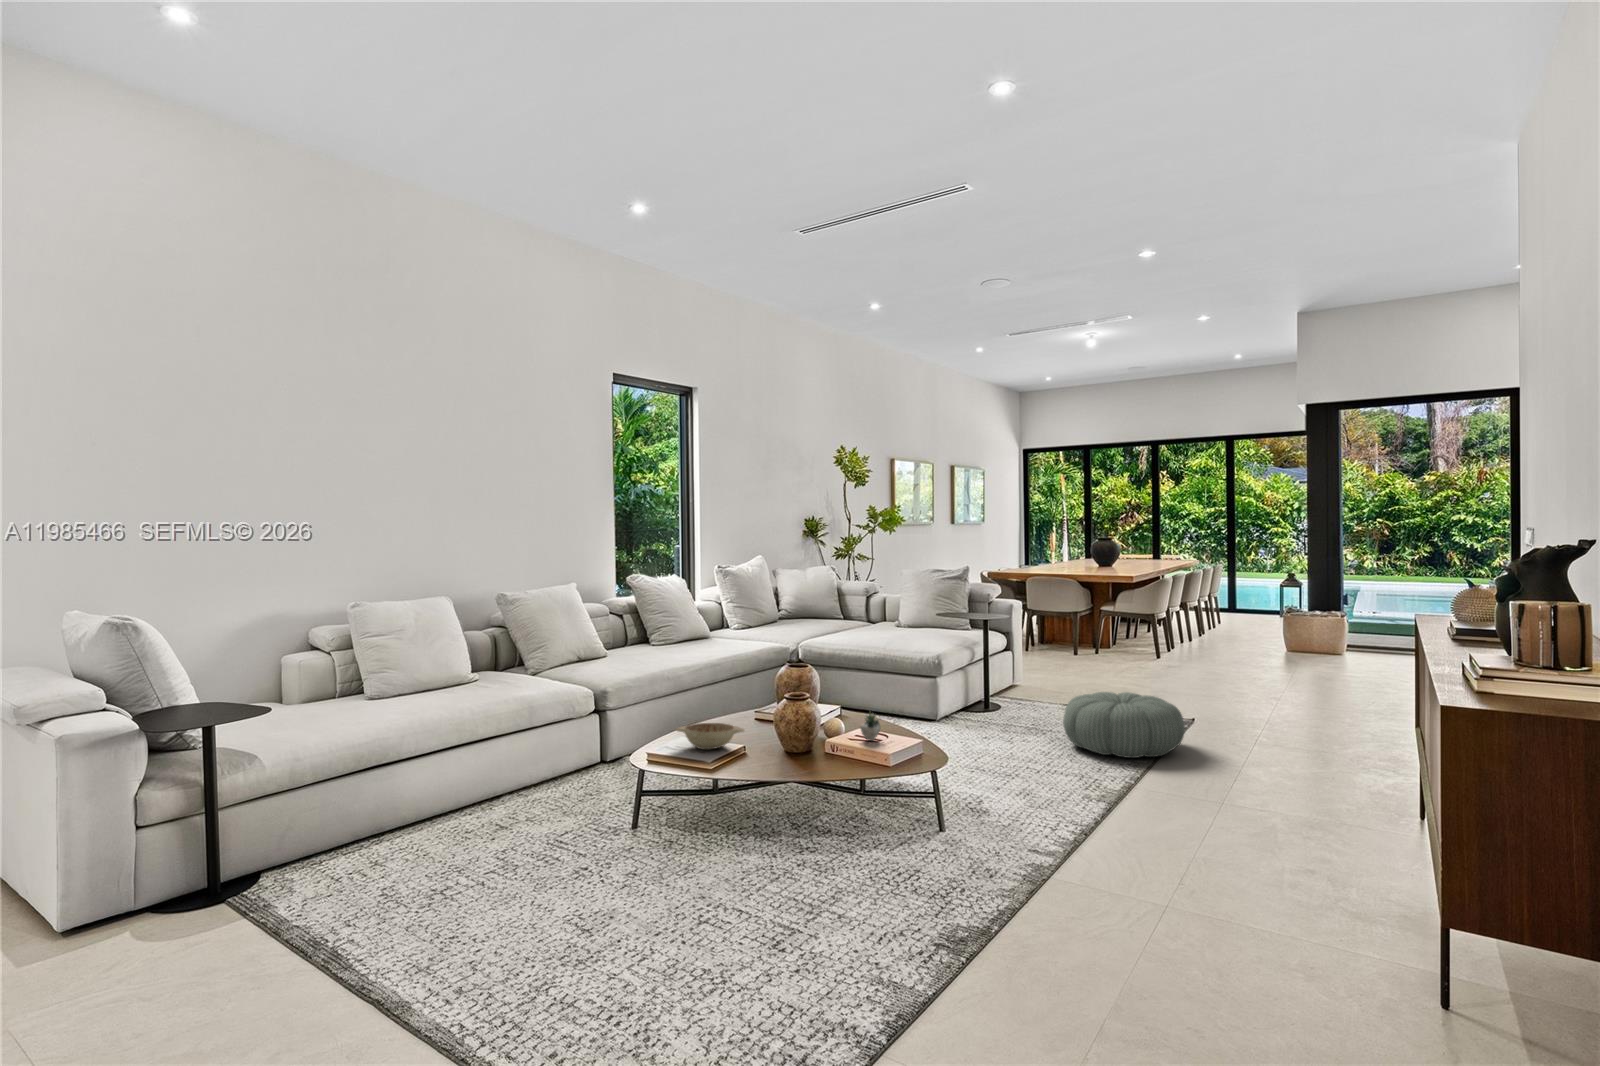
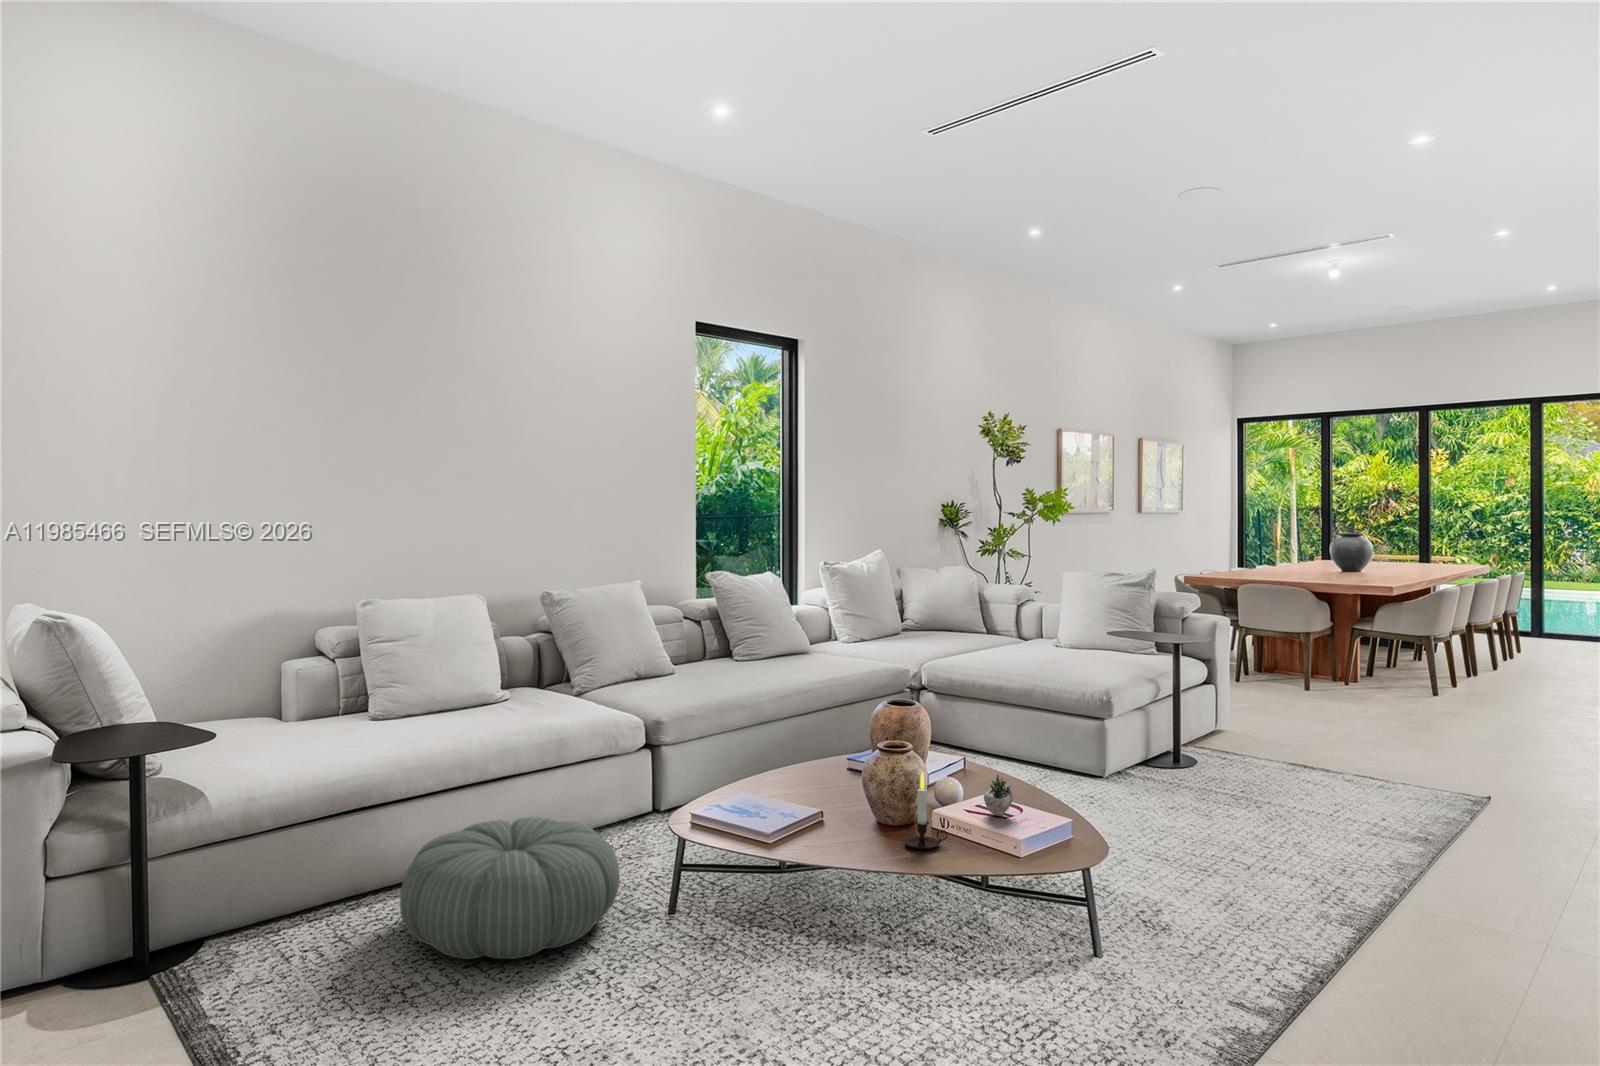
pouf: present [1063,692,1185,758] -> present [400,817,620,959]
candle: none [809,708,839,763] -> present [905,771,947,849]
decorative bowl: present [676,723,744,750] -> none [727,777,821,815]

